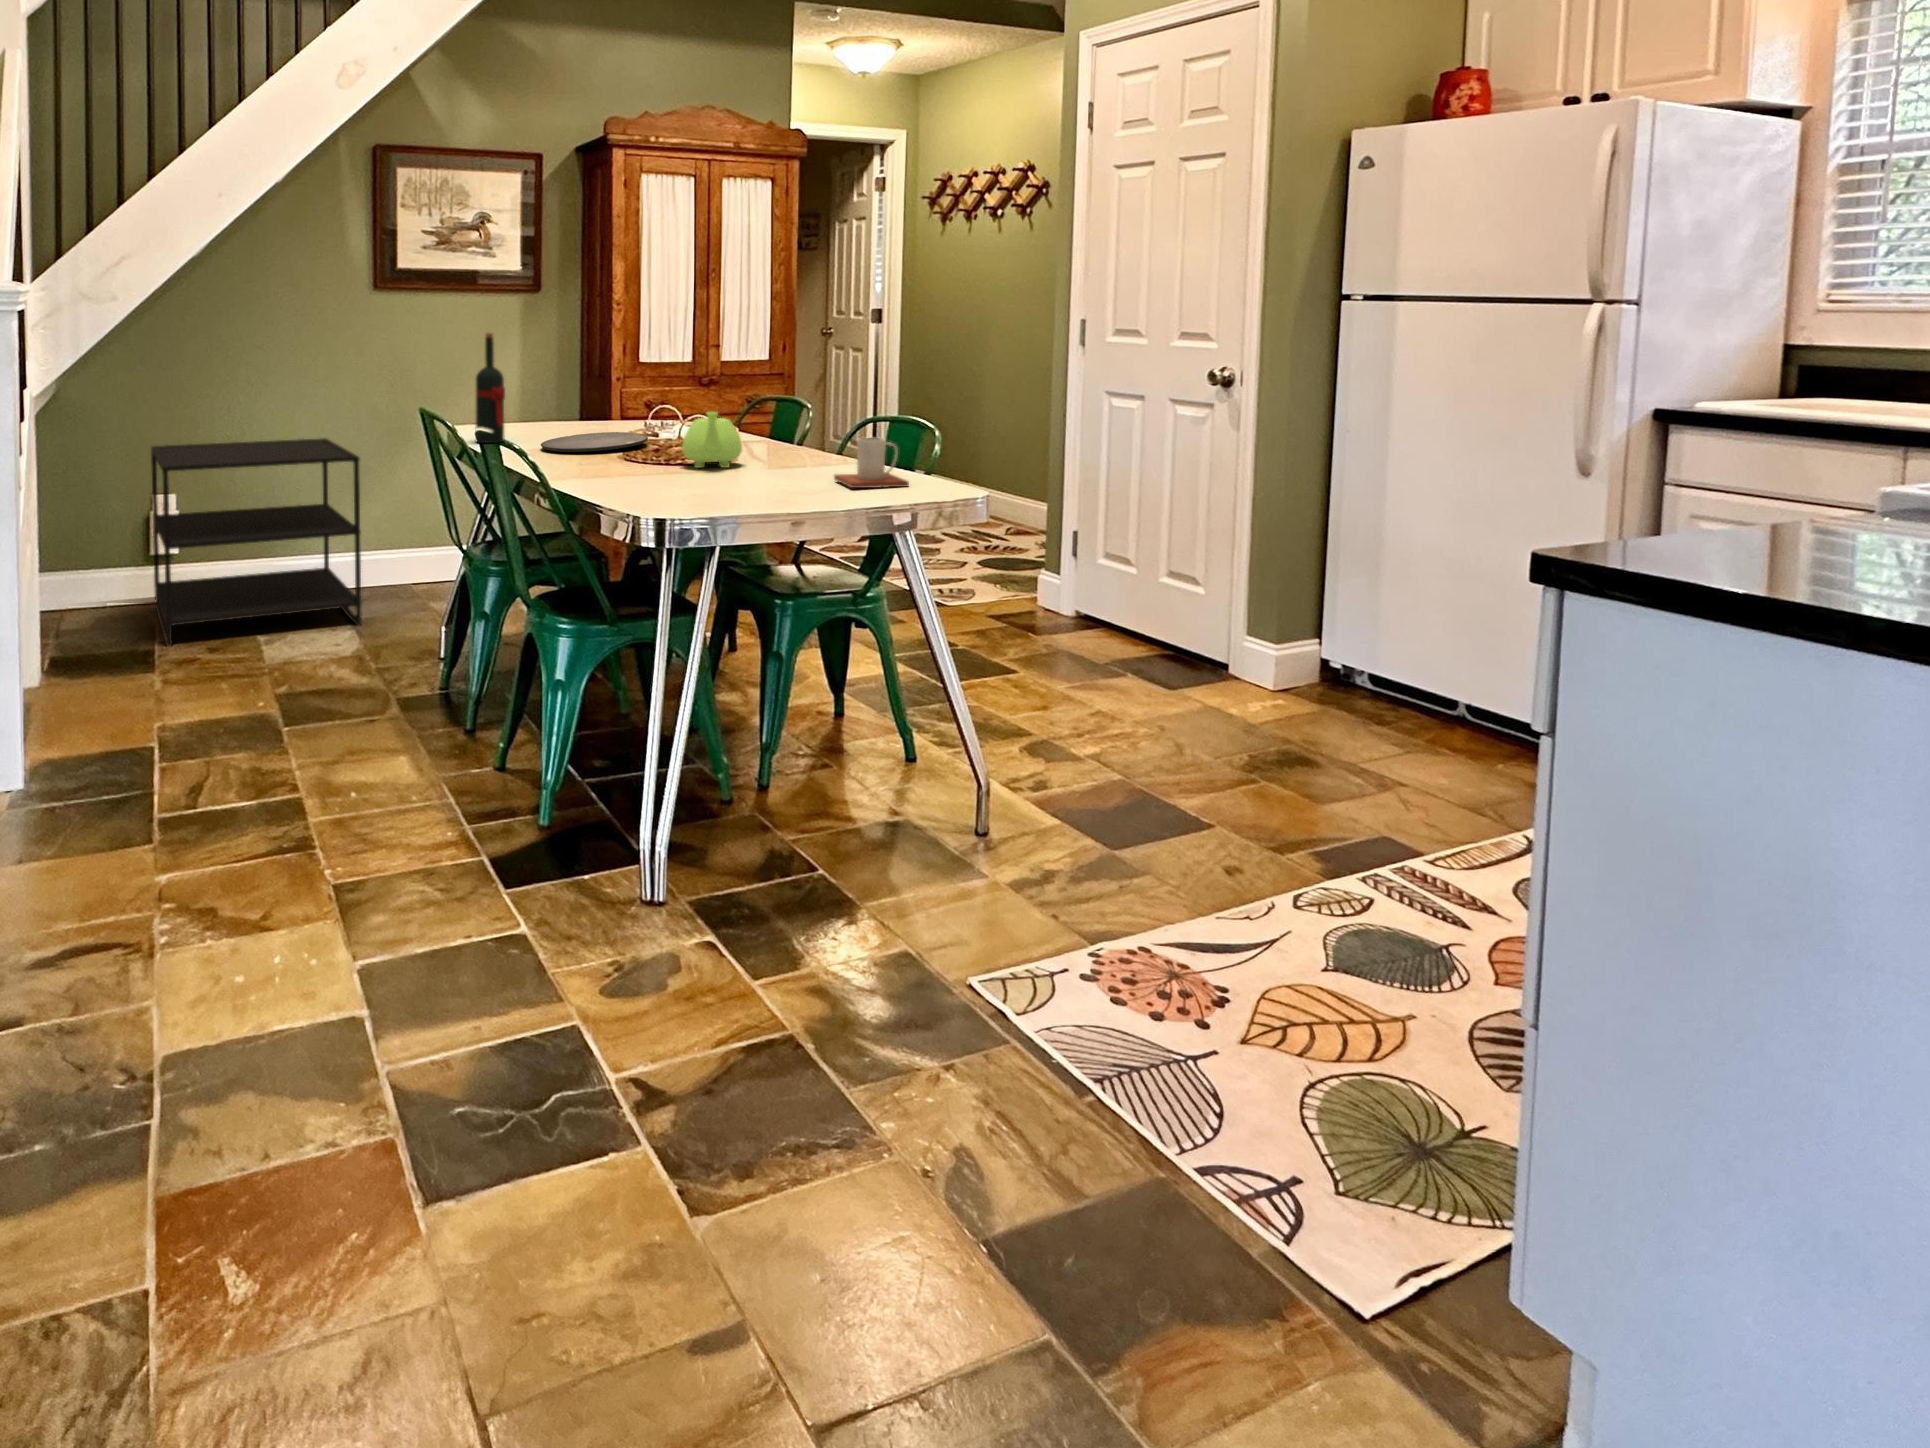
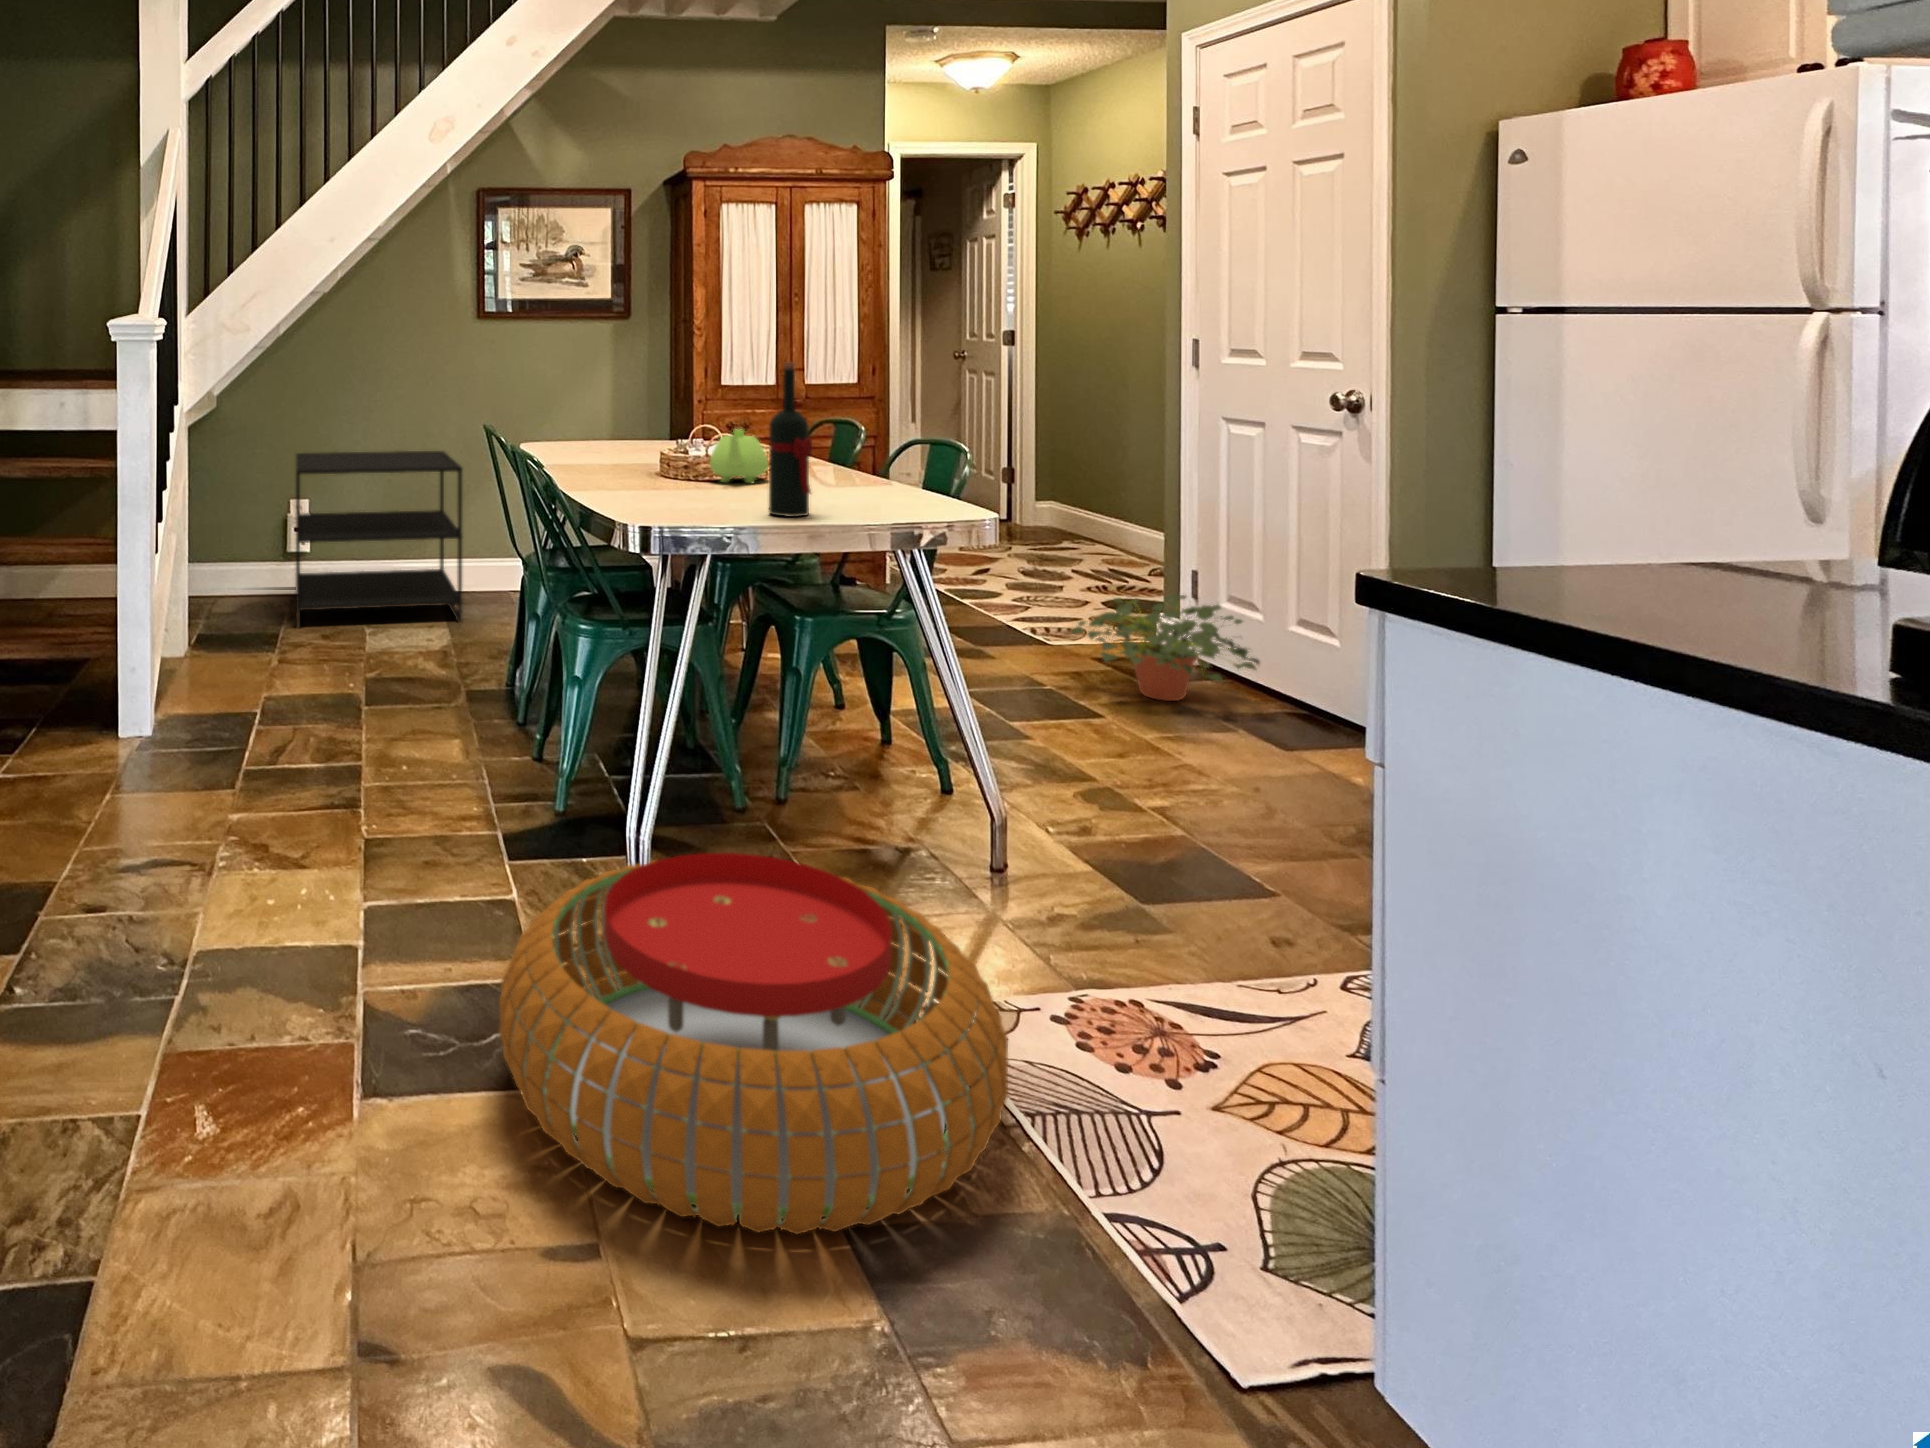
wine bottle: present [476,333,505,443] -> present [769,363,812,517]
plate: present [541,432,648,452] -> none [595,449,696,465]
mug: present [834,438,909,488] -> none [842,457,912,506]
potted plant: none [981,553,1146,652] -> present [1071,595,1259,701]
pouf: none [569,864,1101,1271] -> present [499,853,1008,1234]

